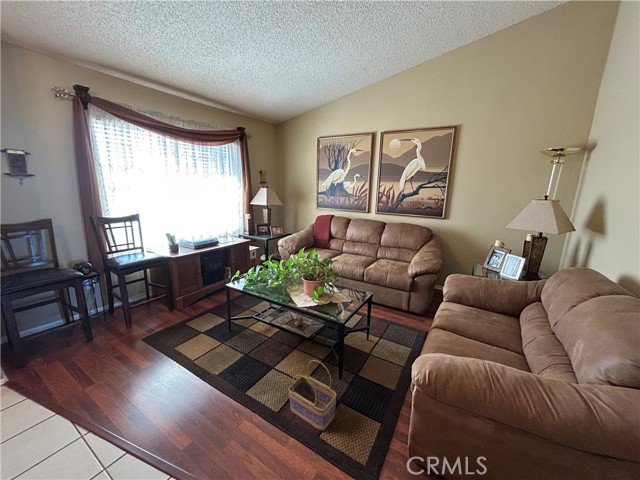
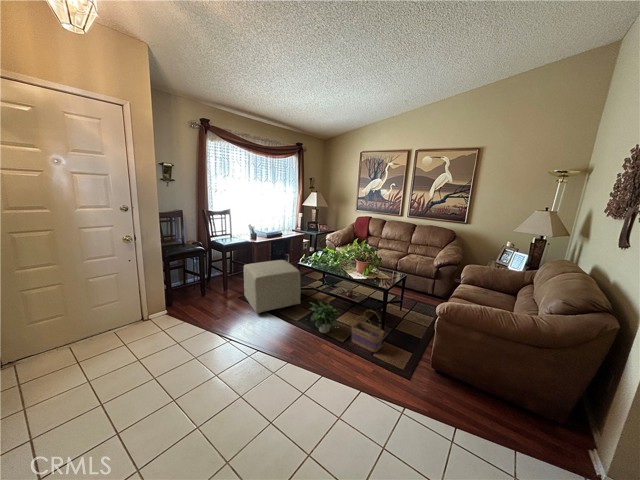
ottoman: none [144,280,228,369] -> present [244,260,301,313]
potted plant: none [227,344,275,396] -> present [310,302,340,333]

